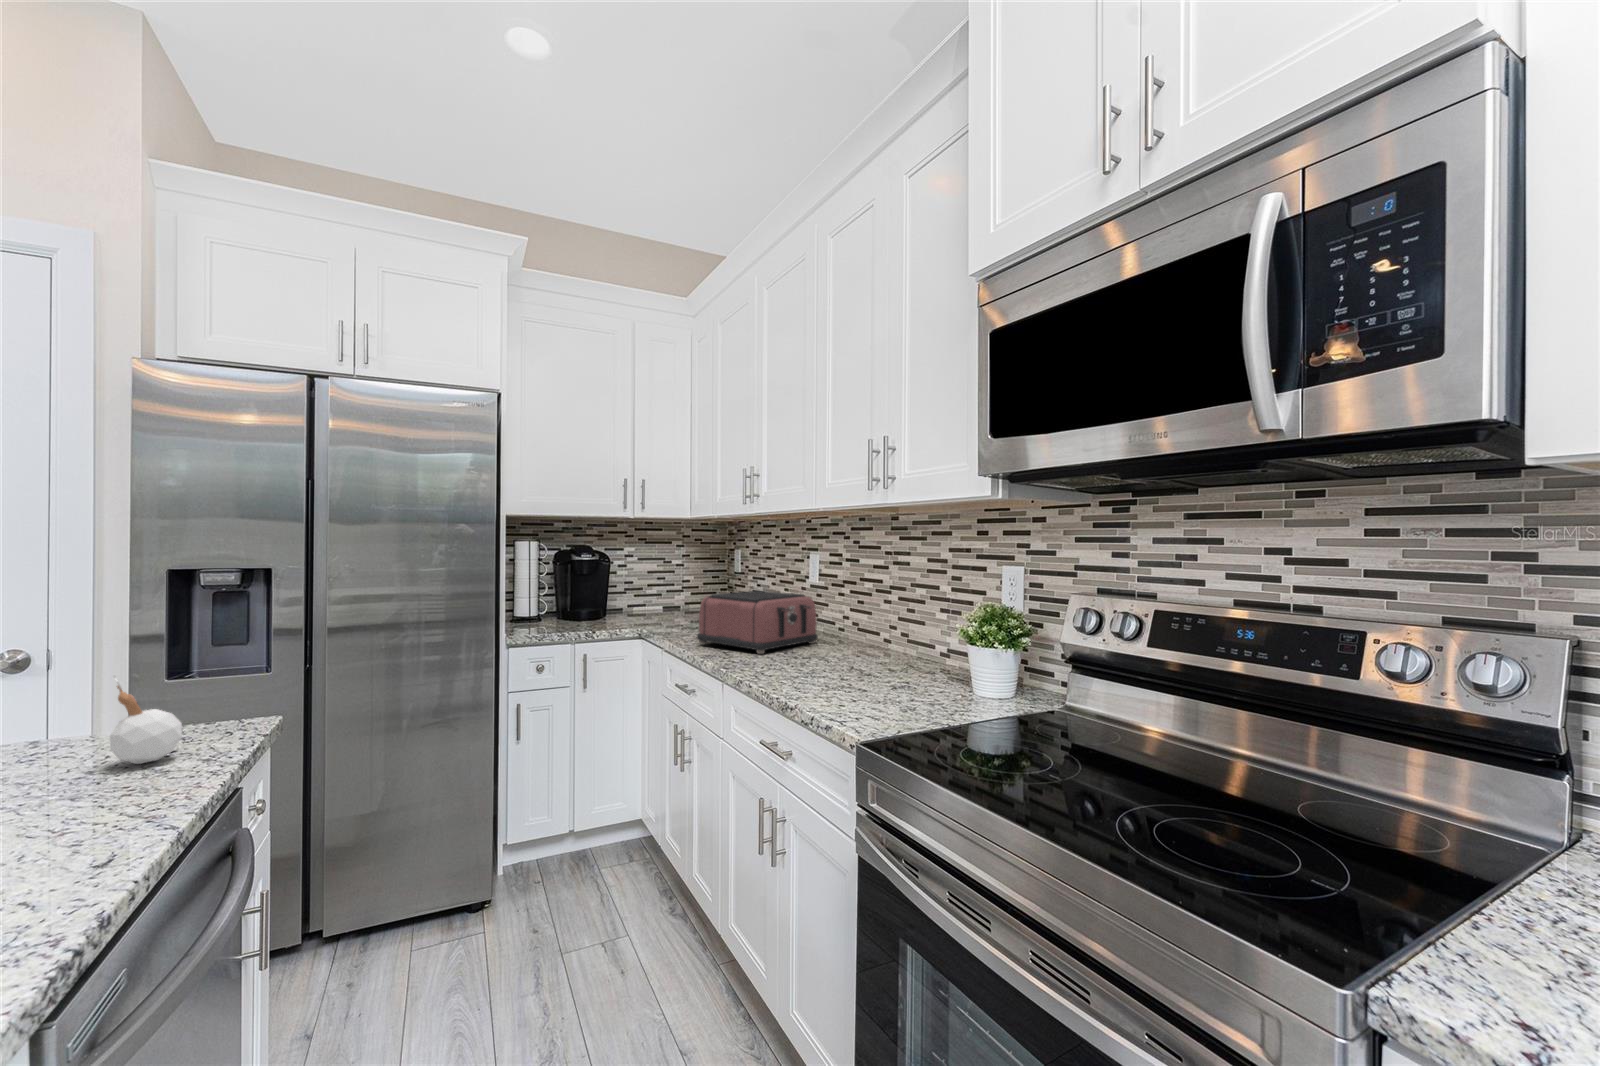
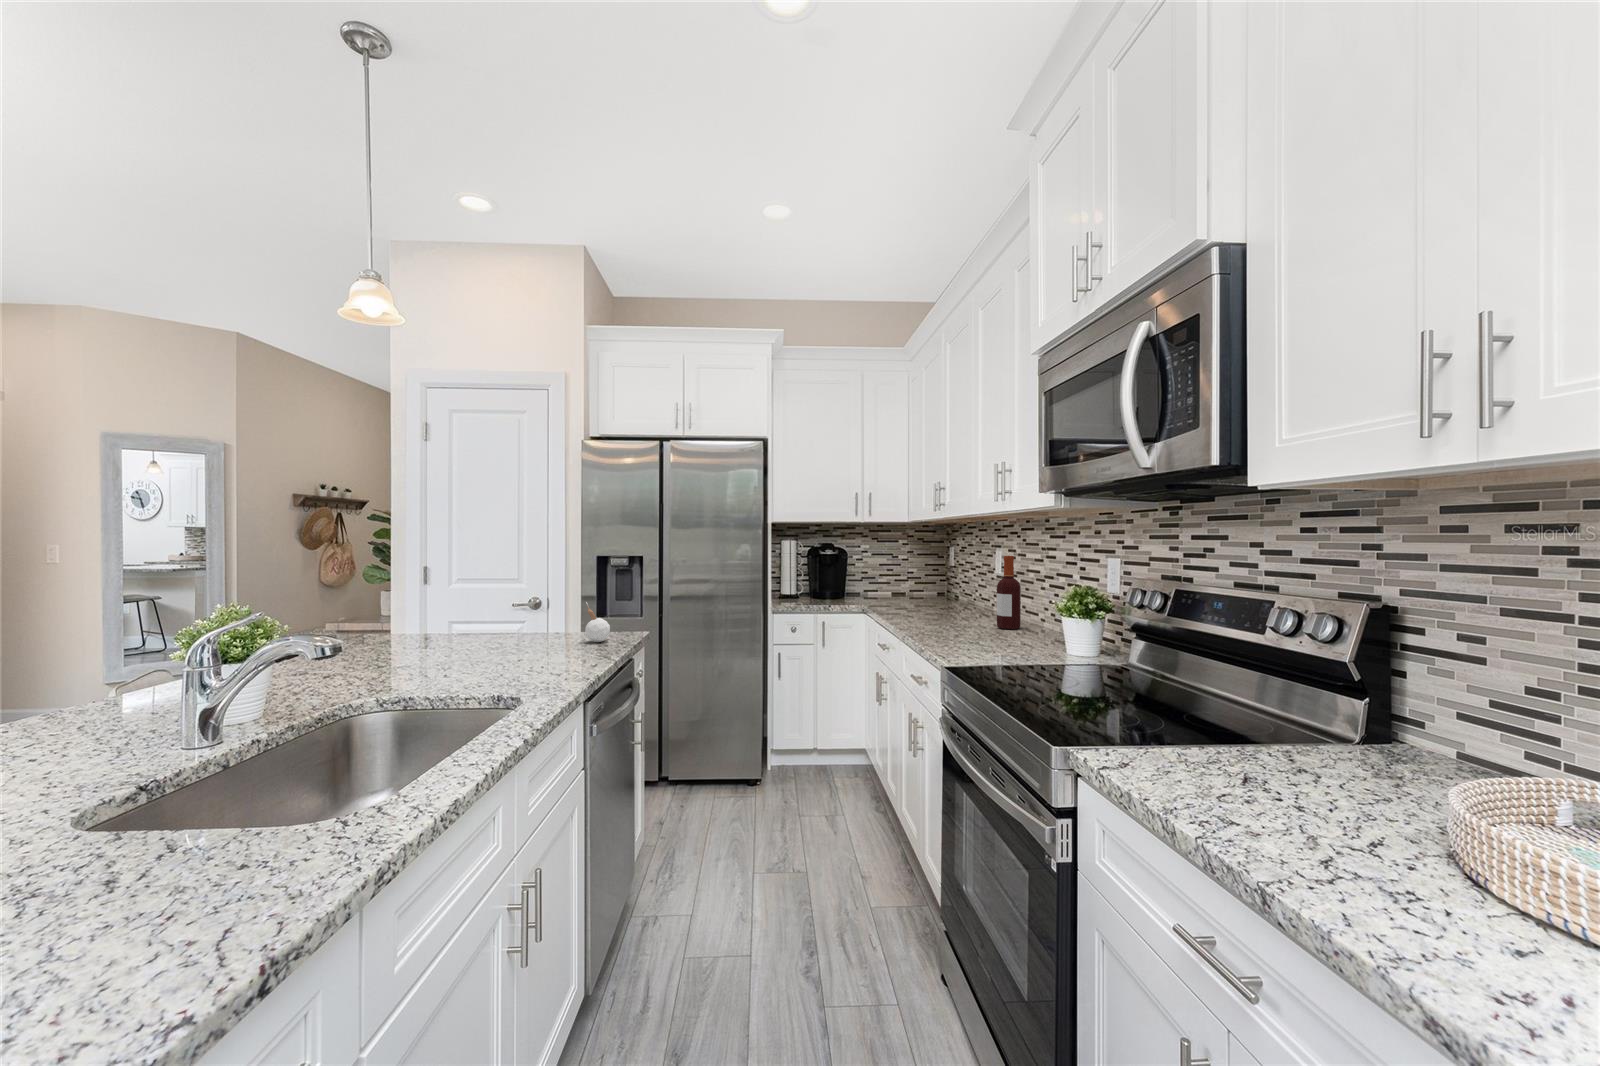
bottle: none [840,562,869,656] -> present [997,556,1021,629]
toaster: present [697,591,818,654] -> none [897,579,991,625]

